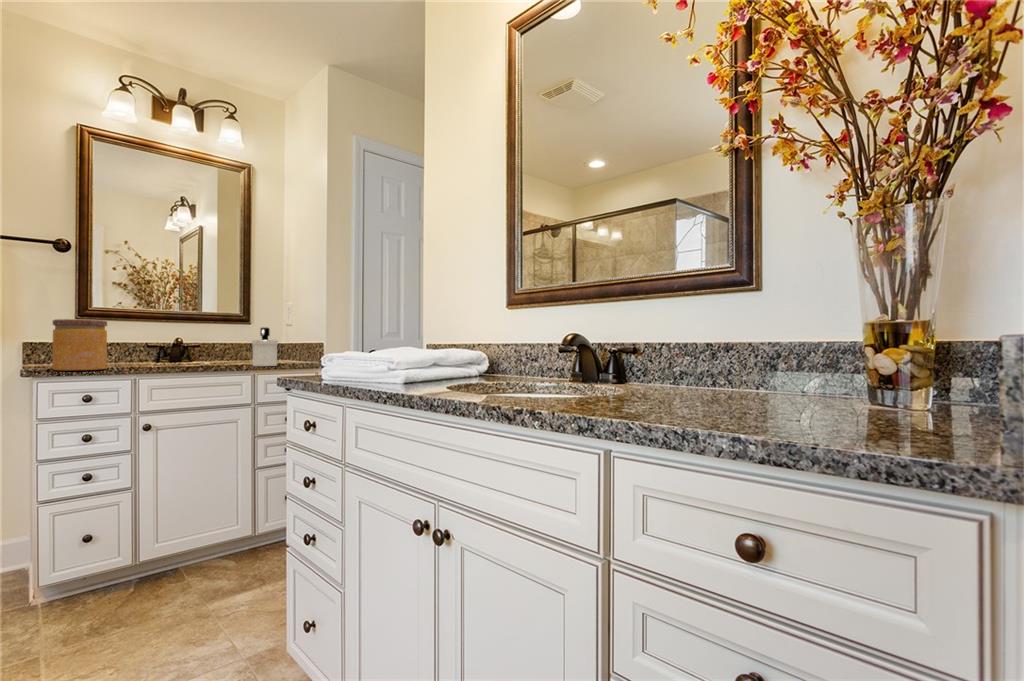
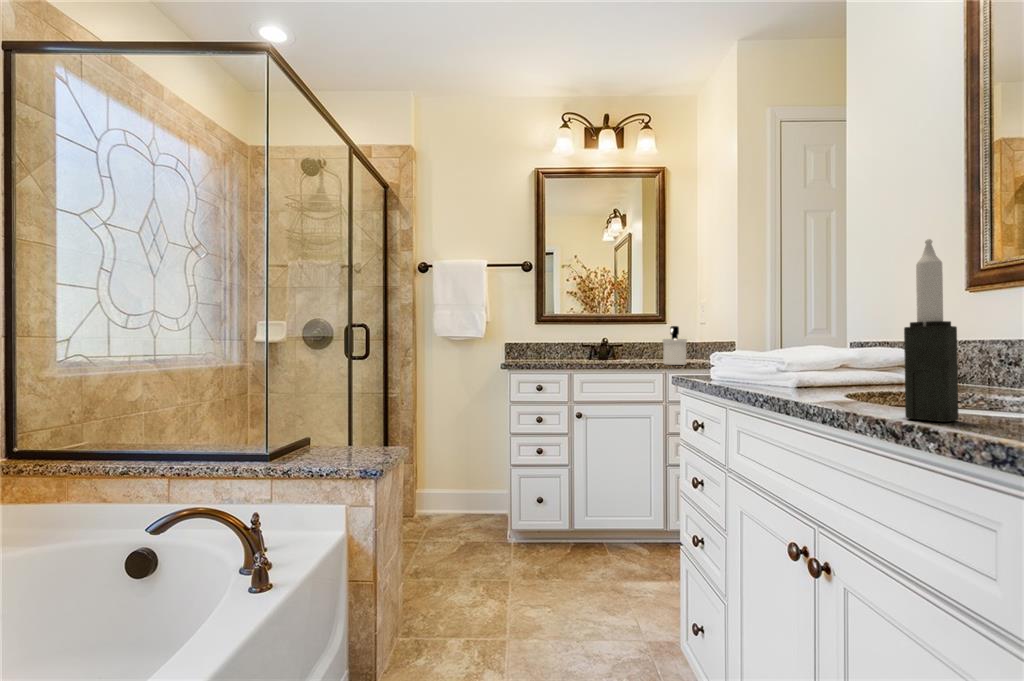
candle: none [509,266,539,404] -> present [904,239,959,422]
jar: present [52,319,107,370] -> none [518,324,551,364]

